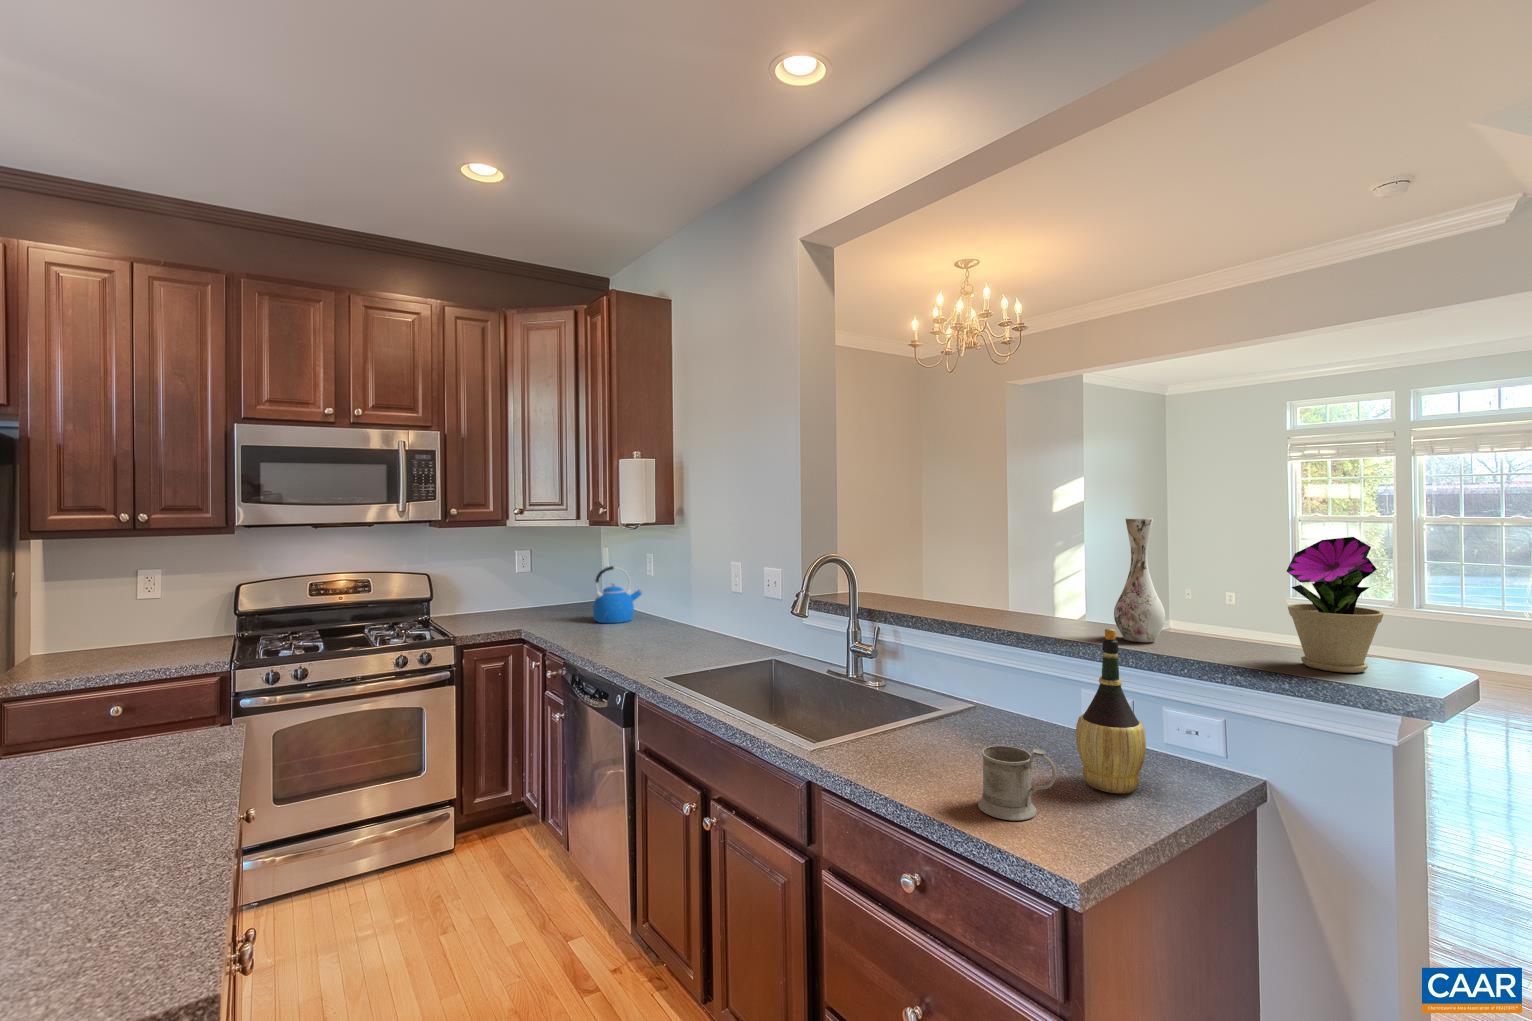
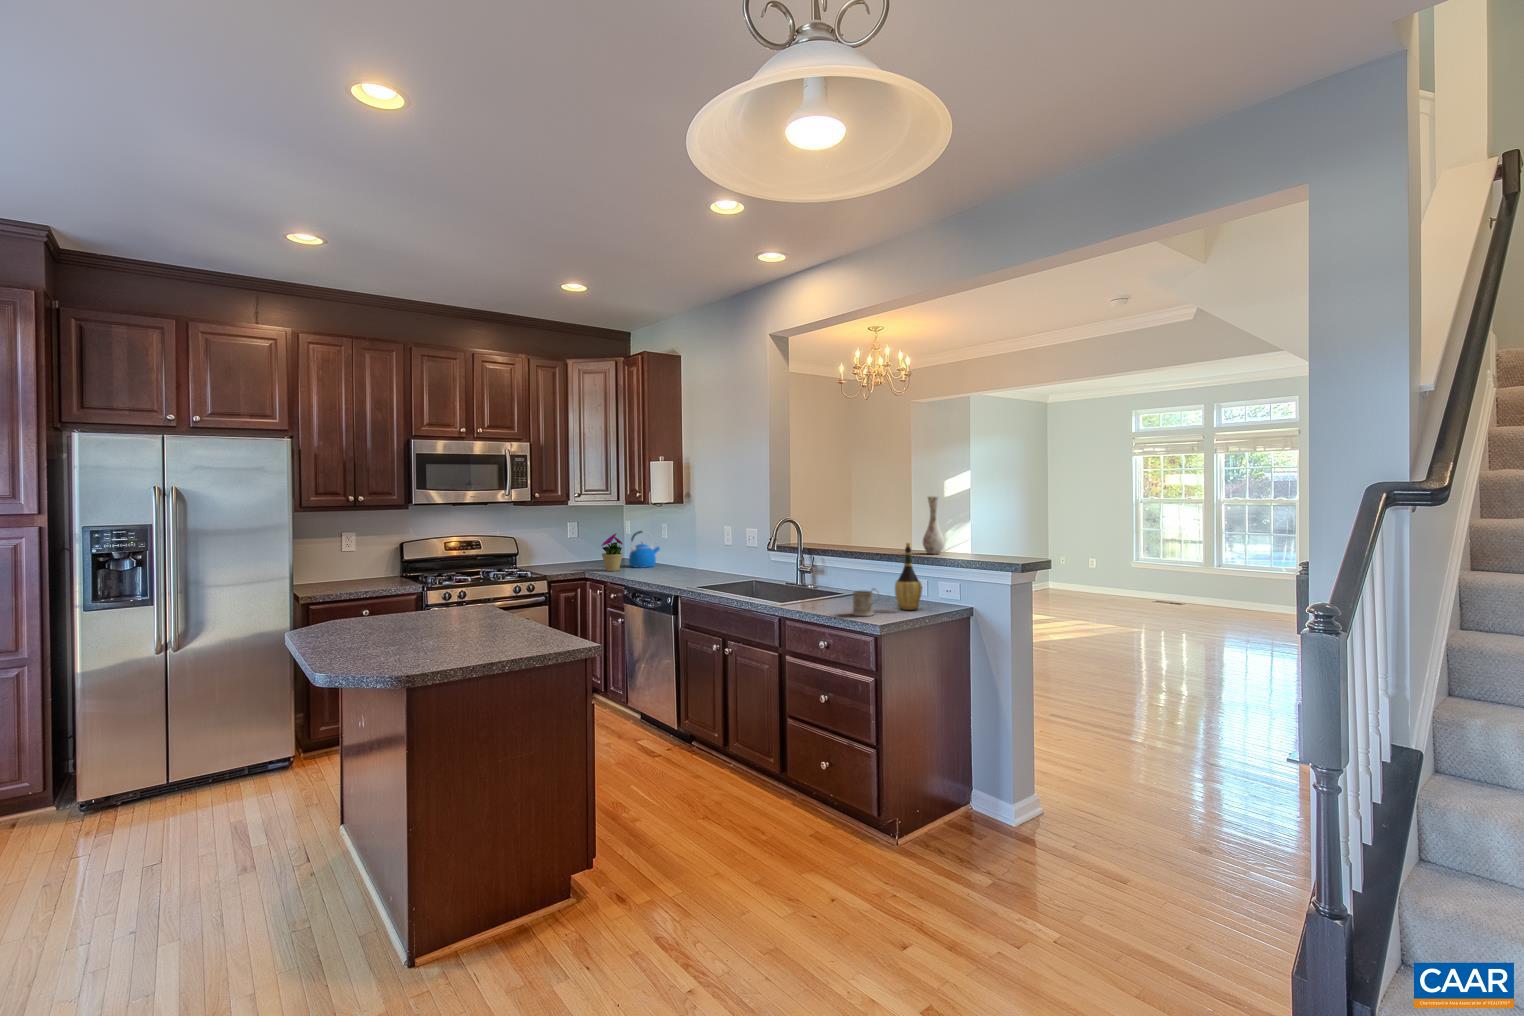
flower pot: present [1287,537,1383,673] -> present [602,534,623,571]

